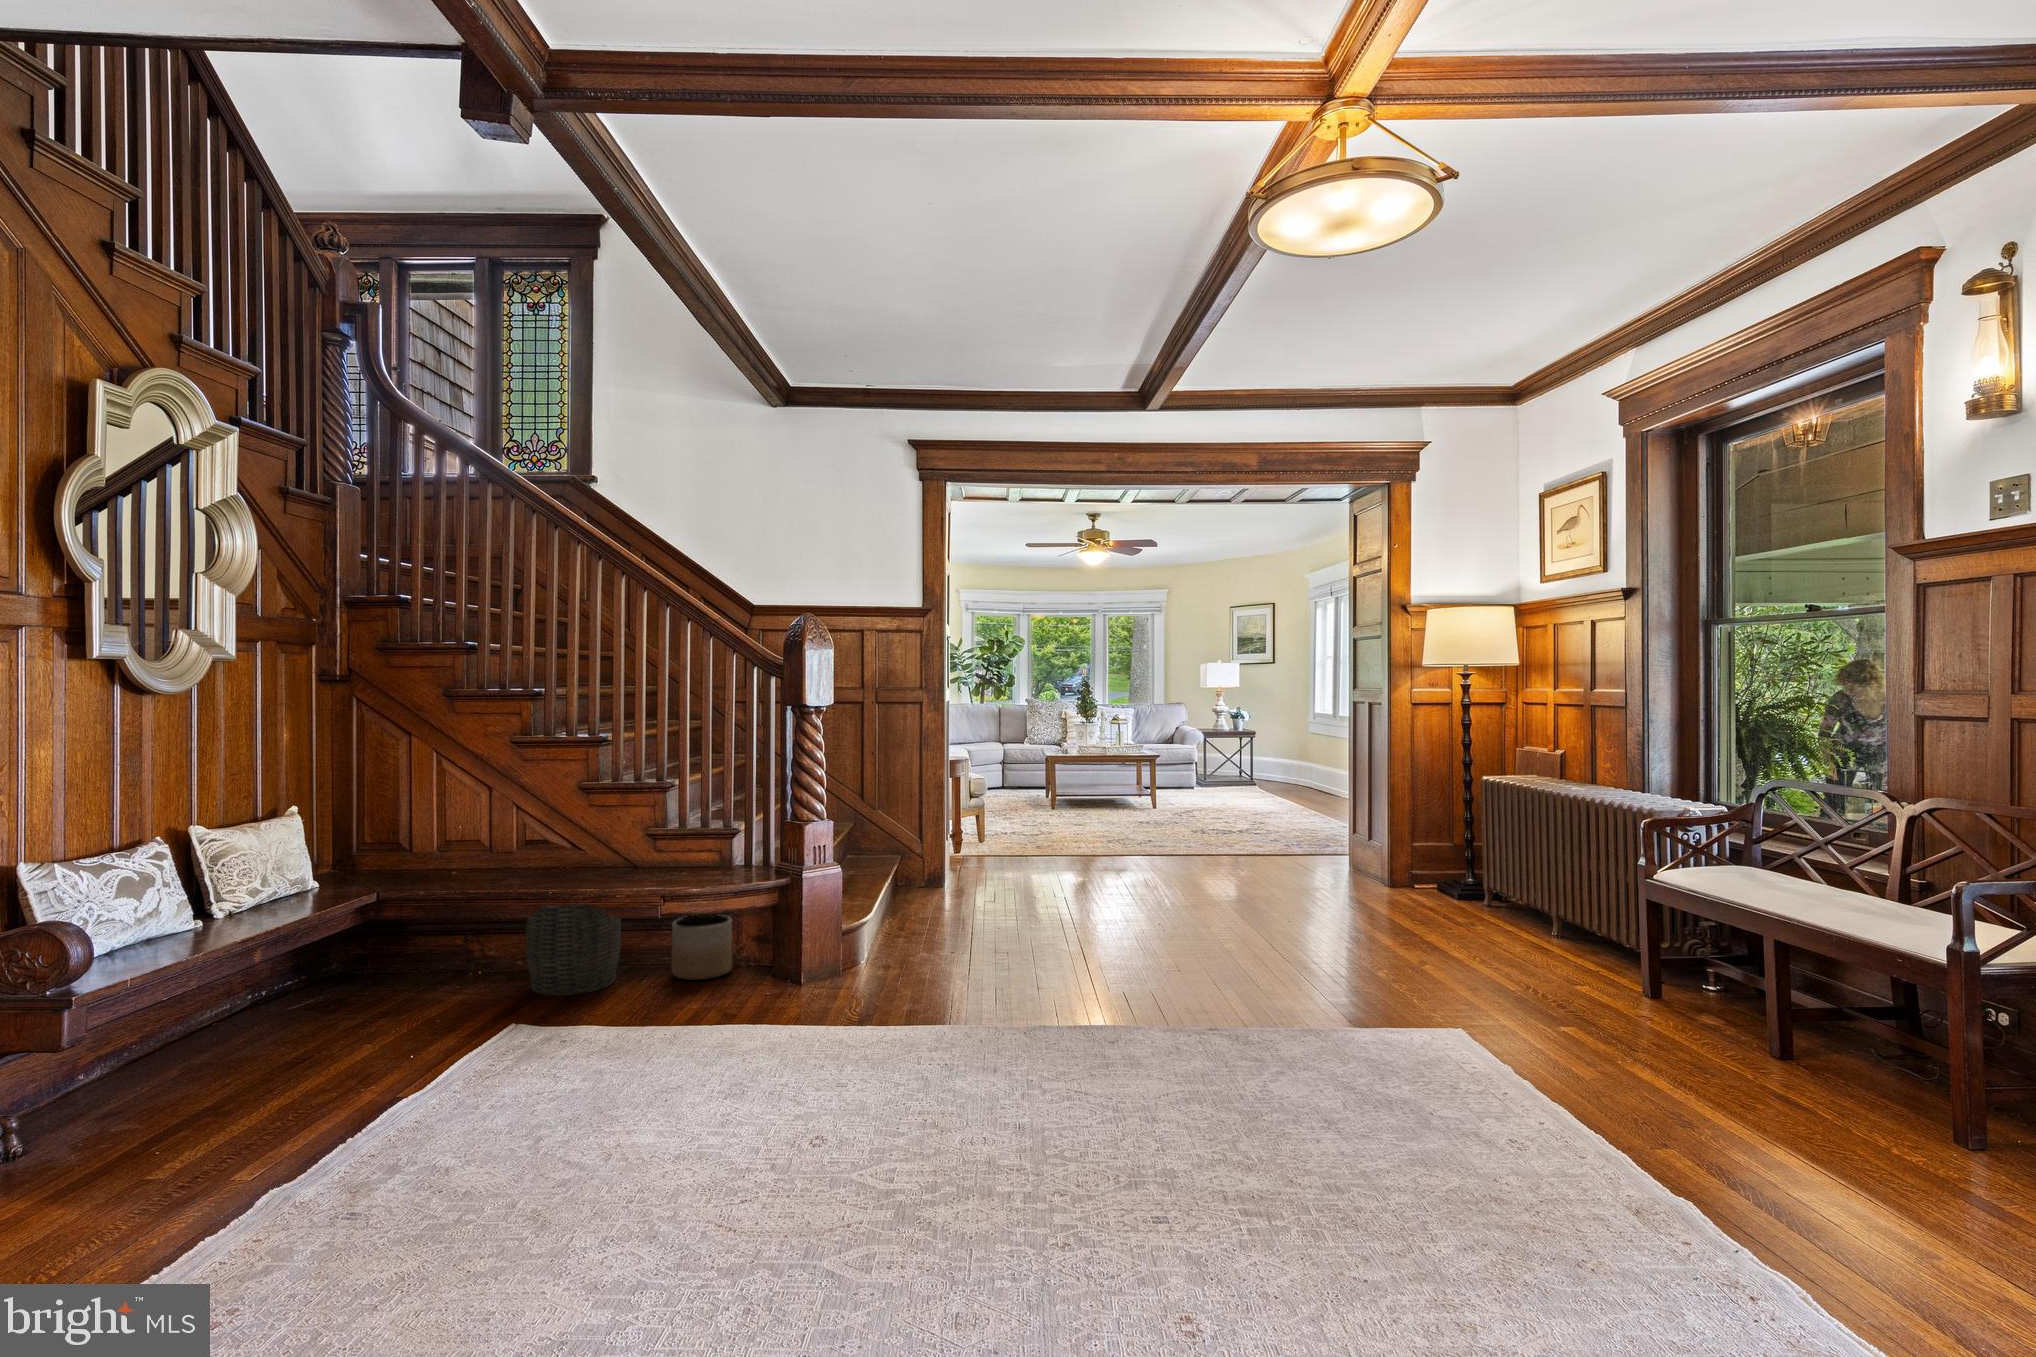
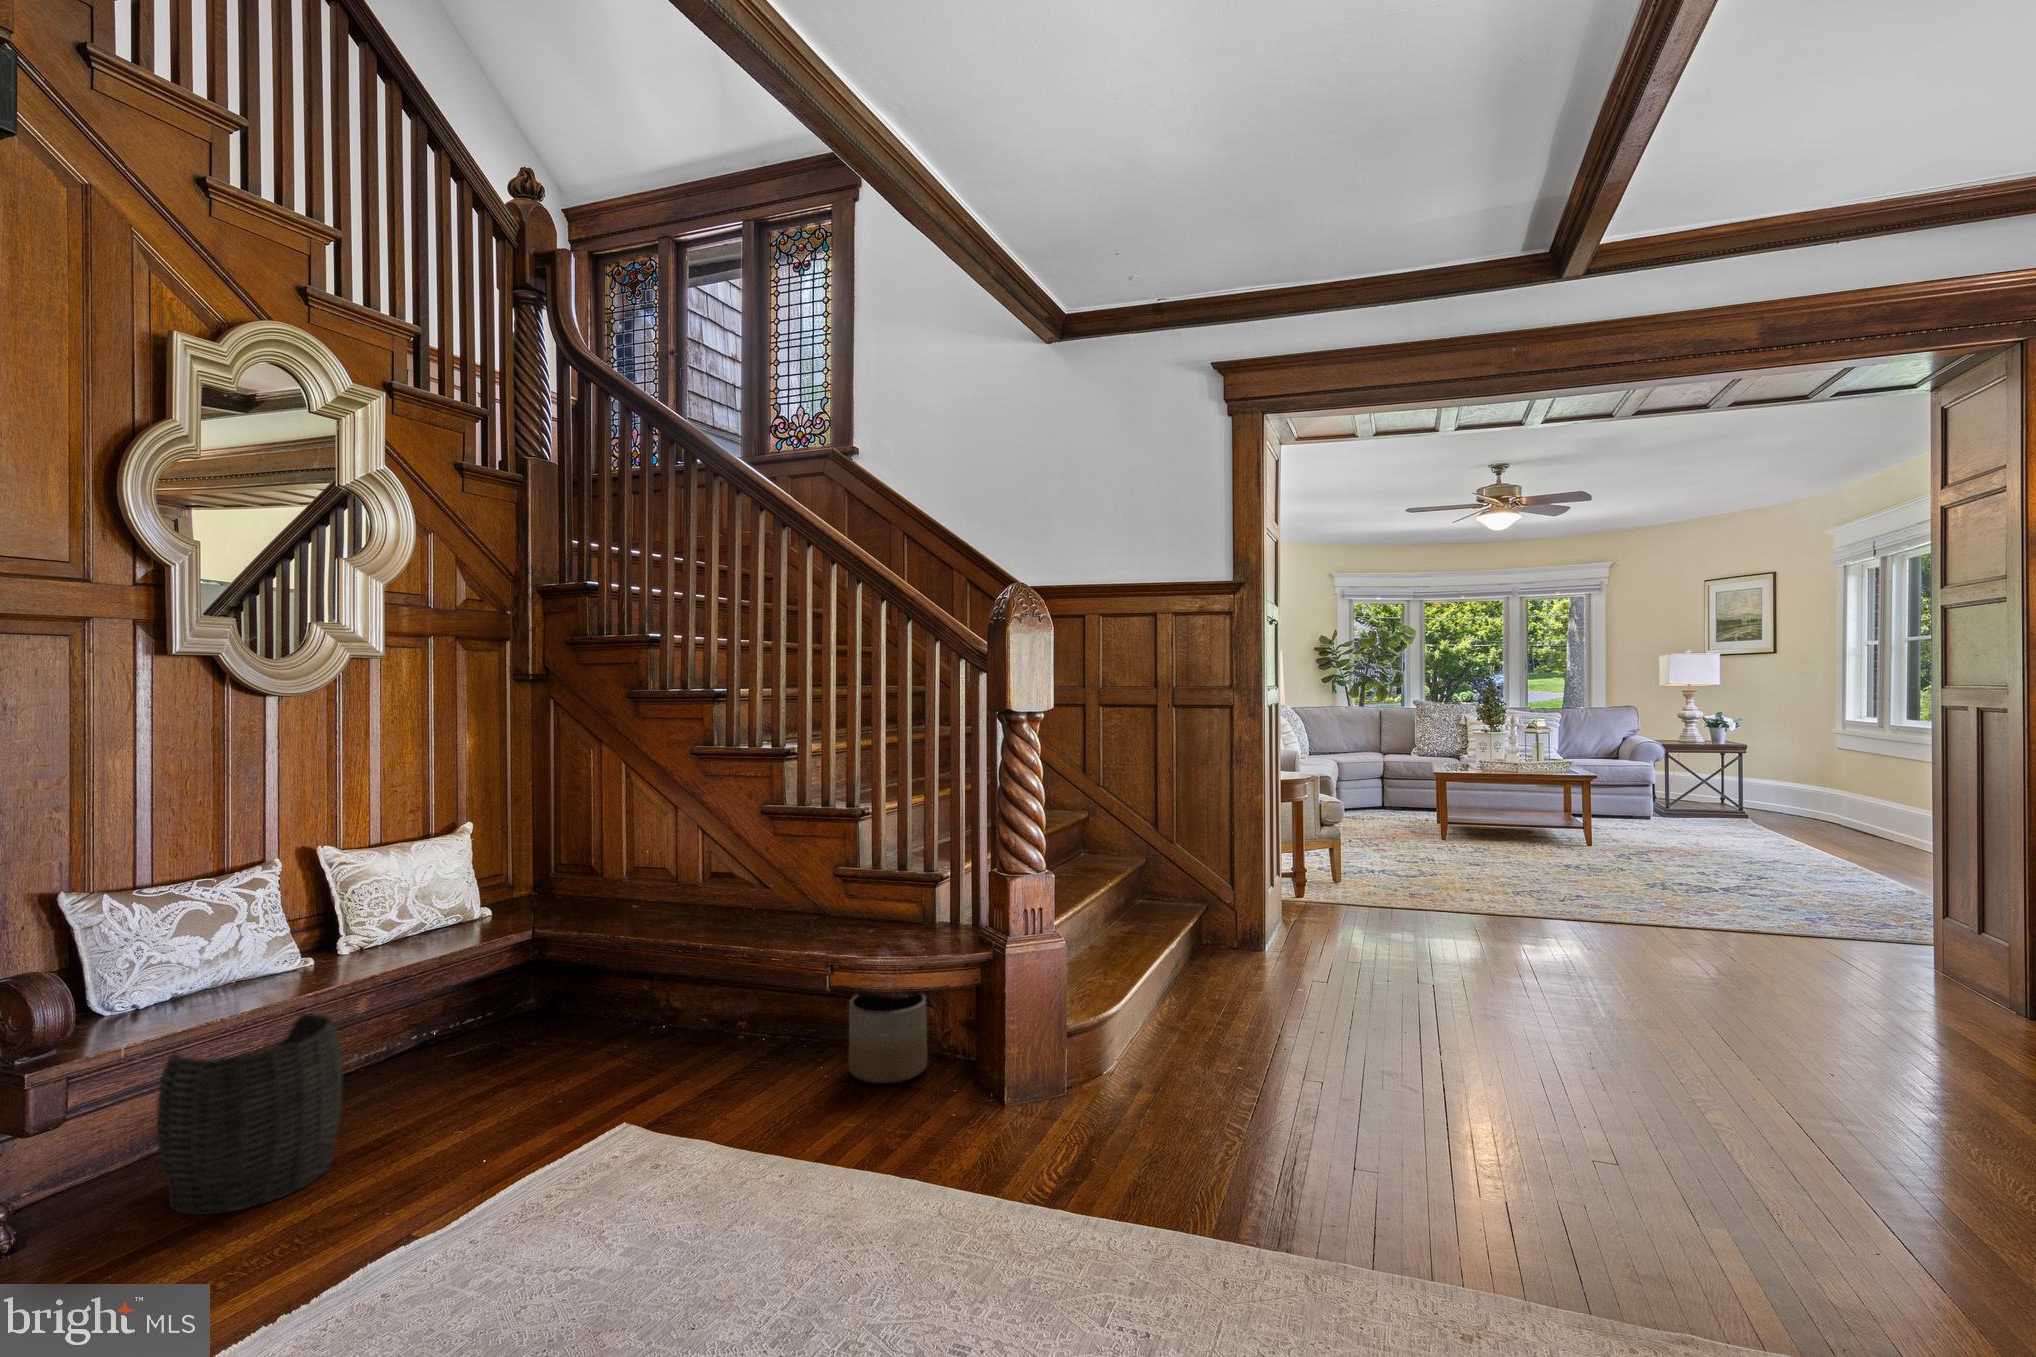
woven basket: present [526,904,621,996] -> present [157,1013,342,1215]

